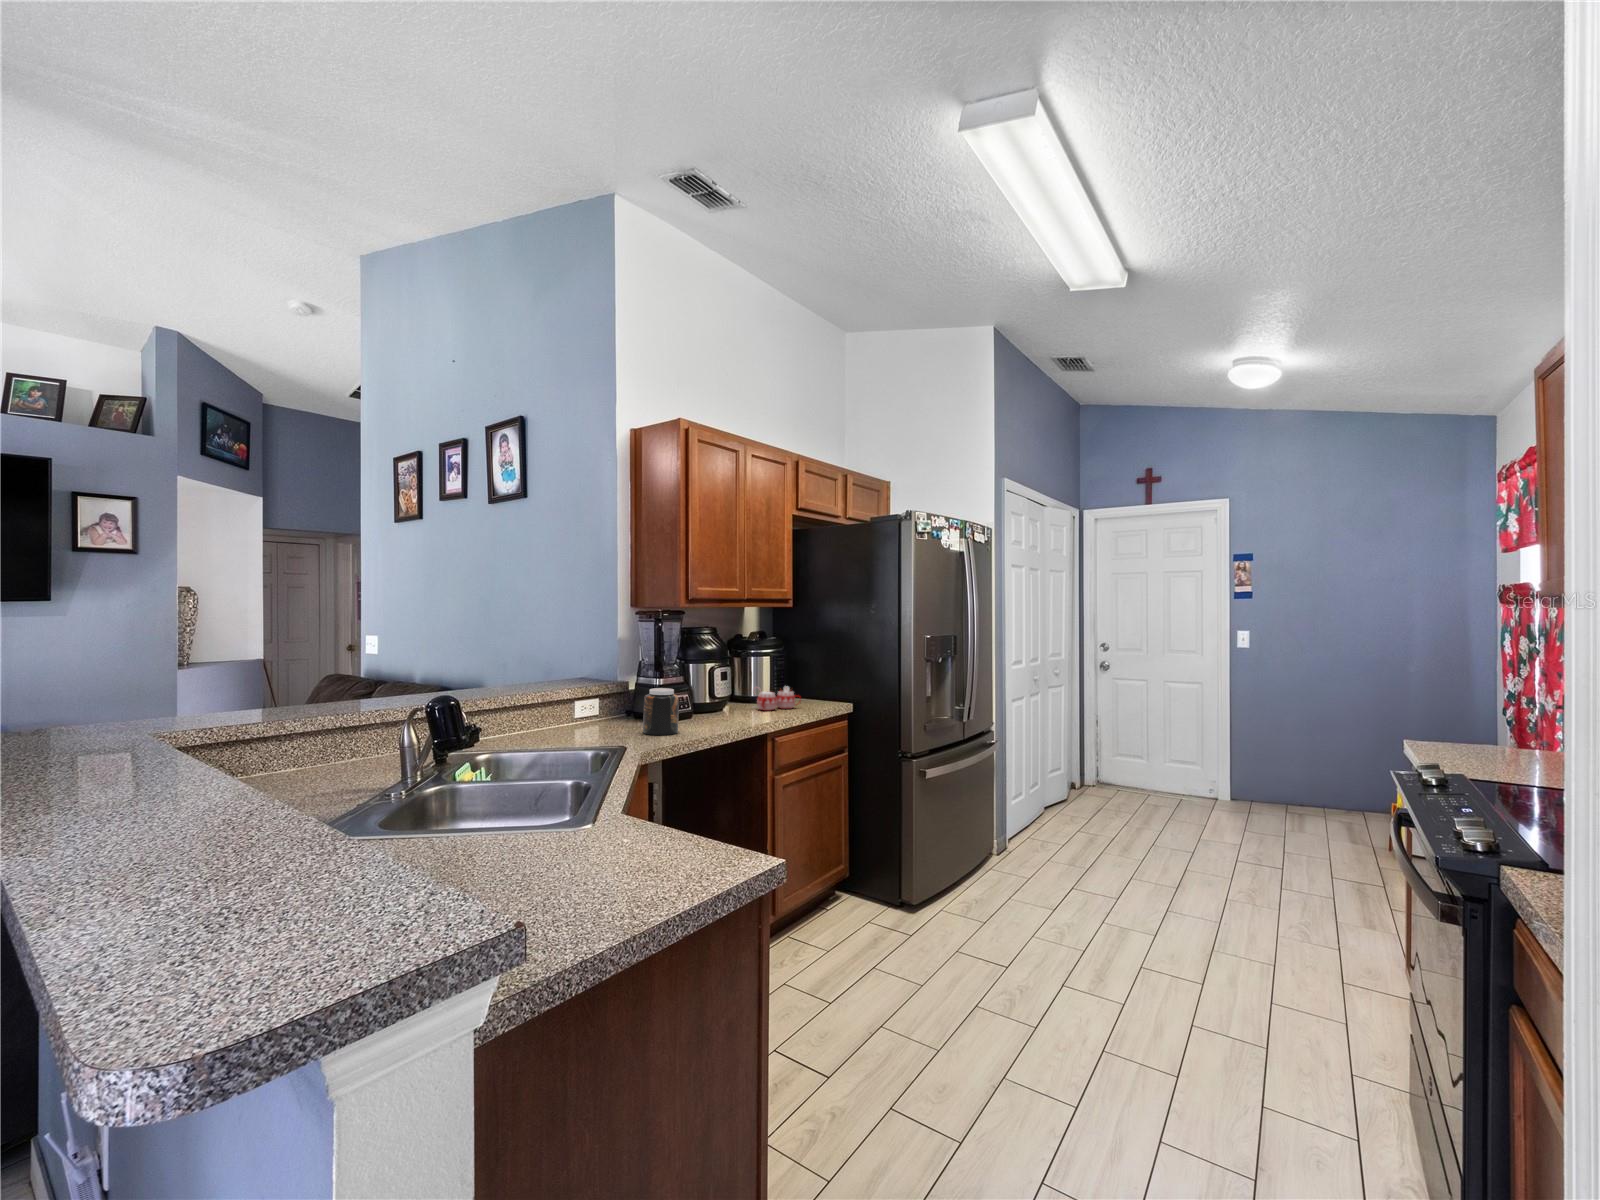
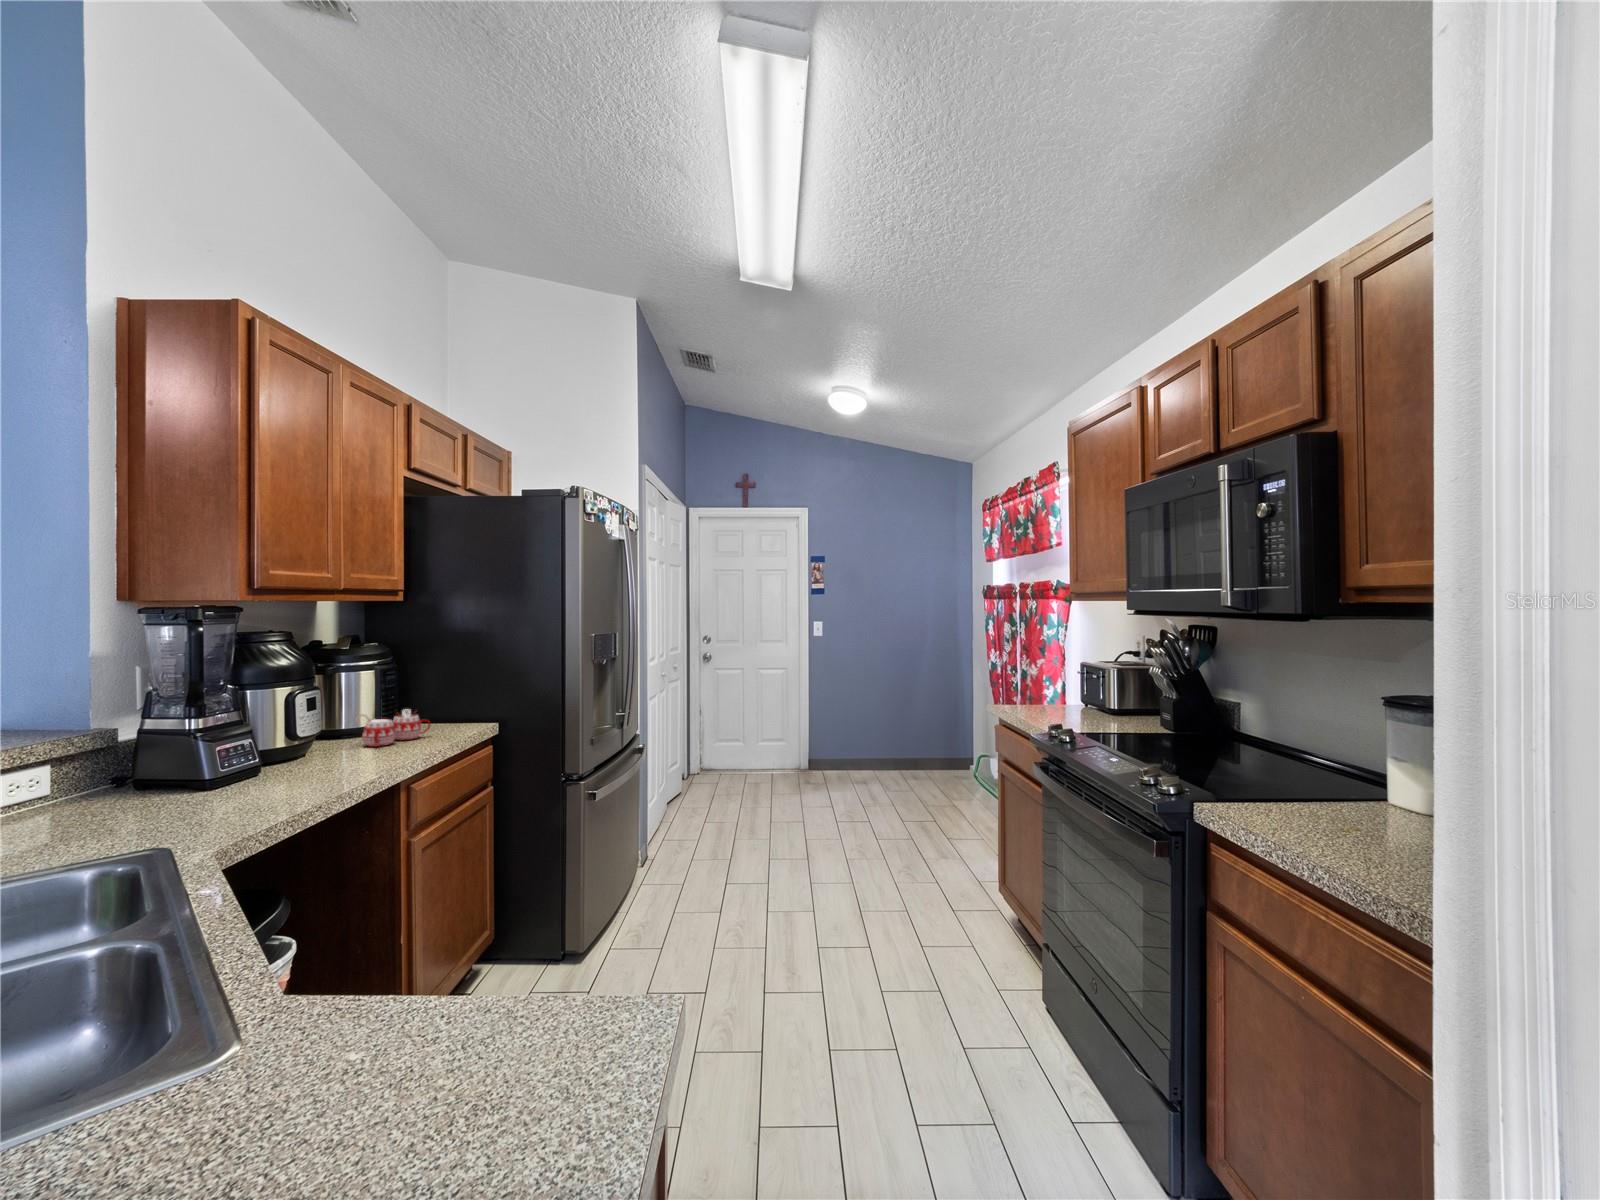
jar: present [643,688,679,735] -> none [178,735,257,820]

